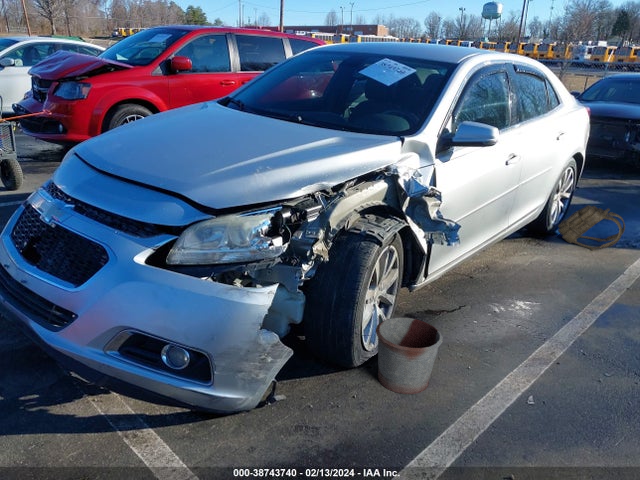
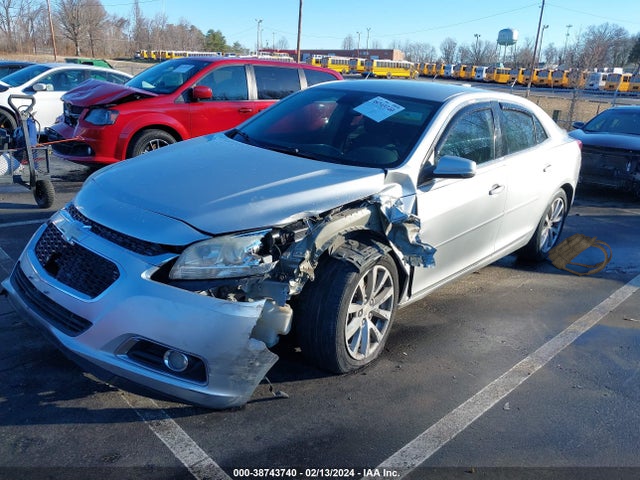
bucket: present [376,318,443,394] -> none [357,332,418,402]

